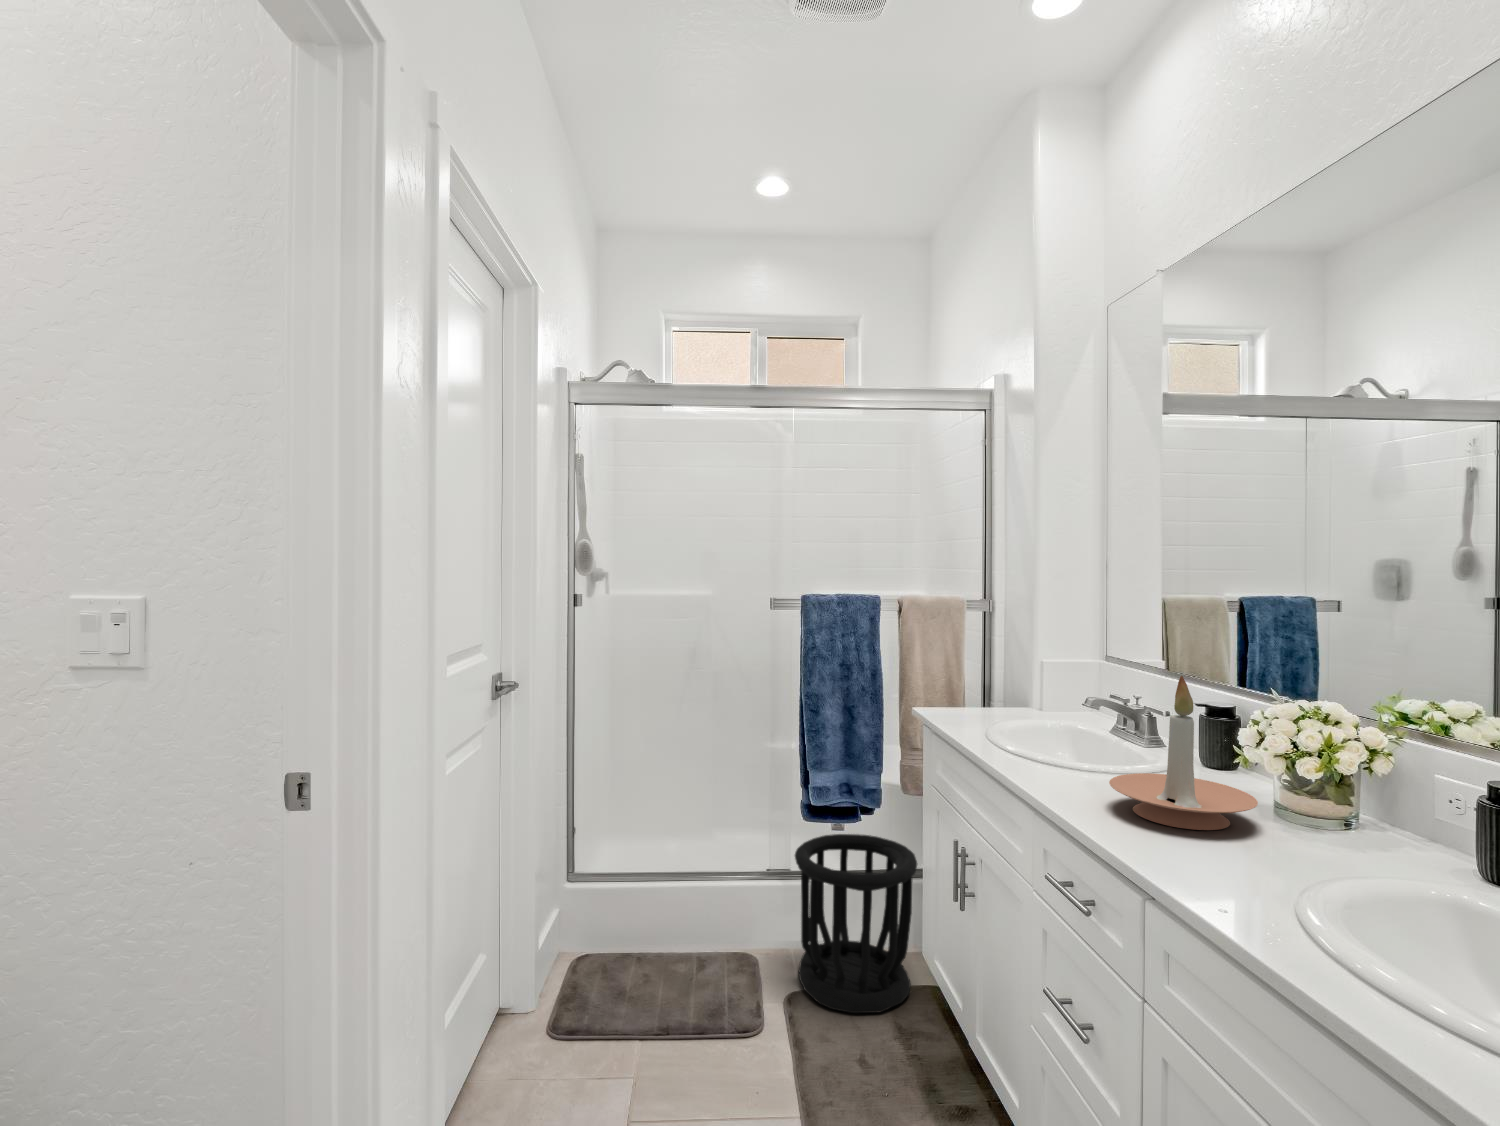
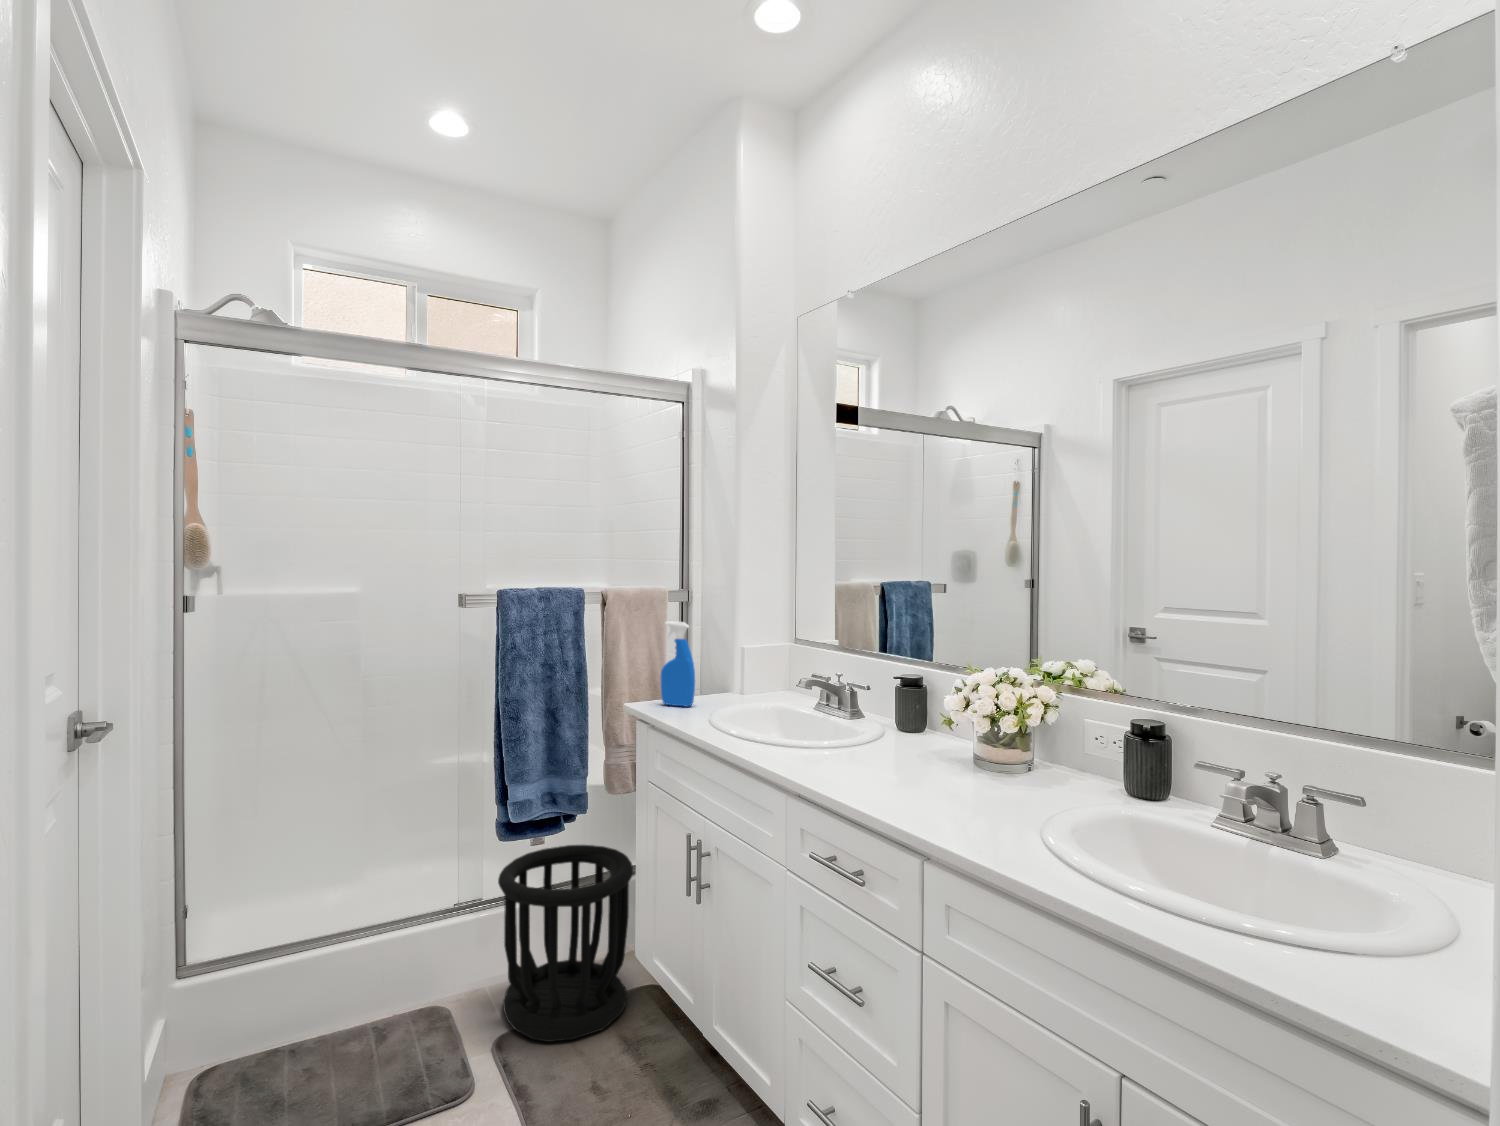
spray bottle: none [949,630,982,716] -> present [661,621,695,707]
candle holder: present [1109,676,1258,830] -> none [857,652,977,790]

